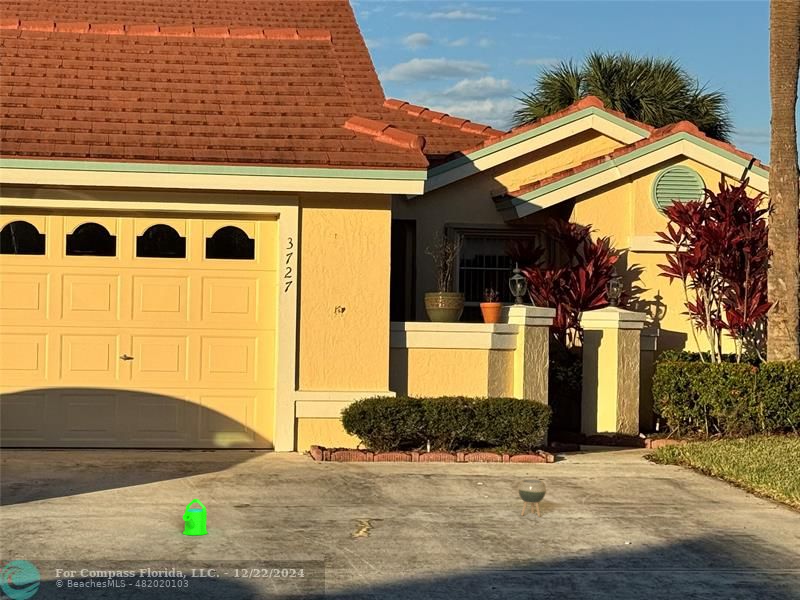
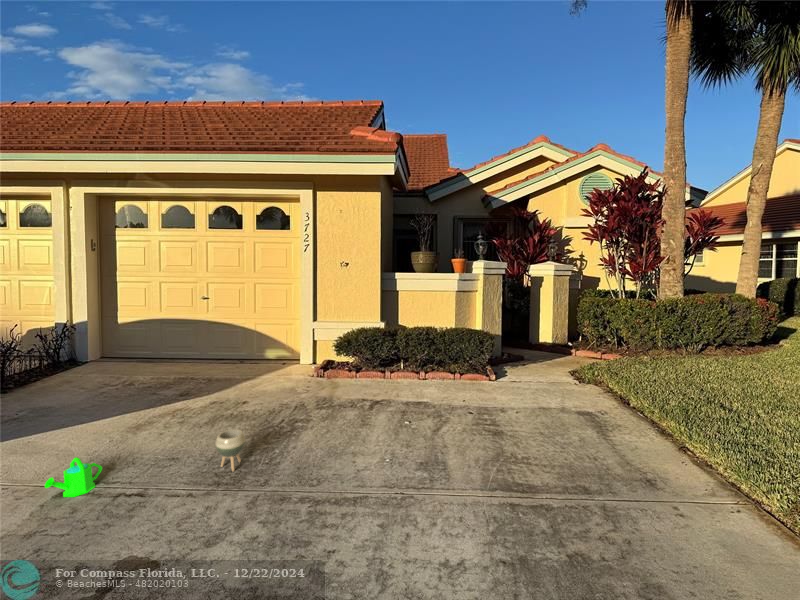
planter: present [518,479,546,517] -> present [216,429,245,471]

